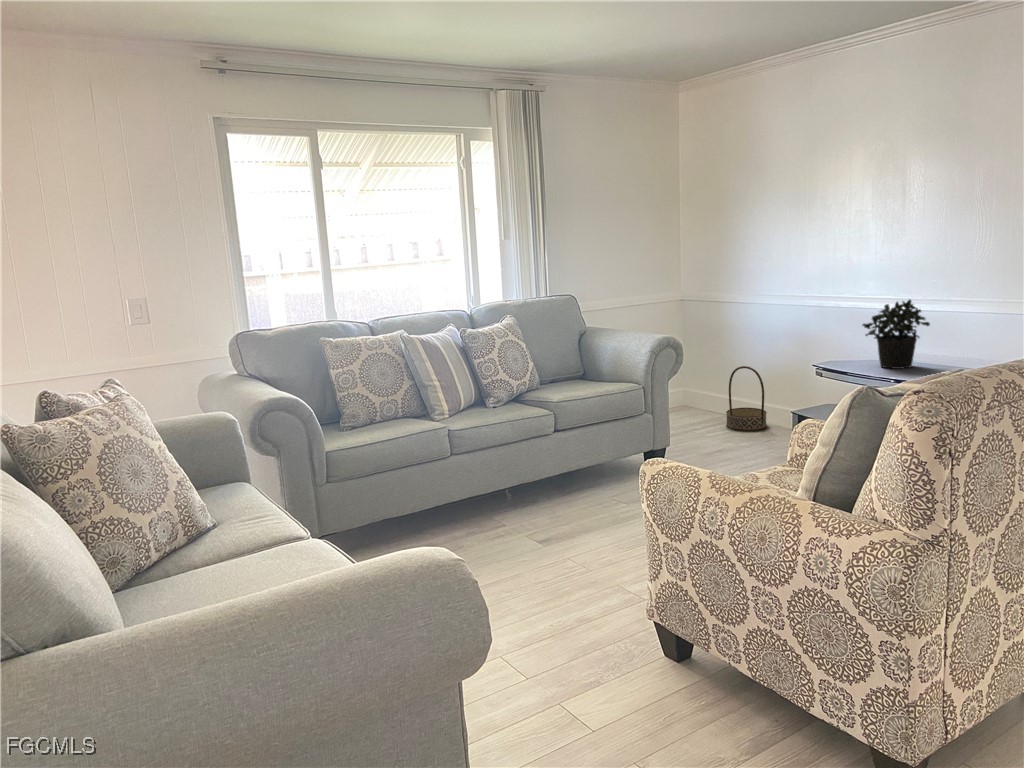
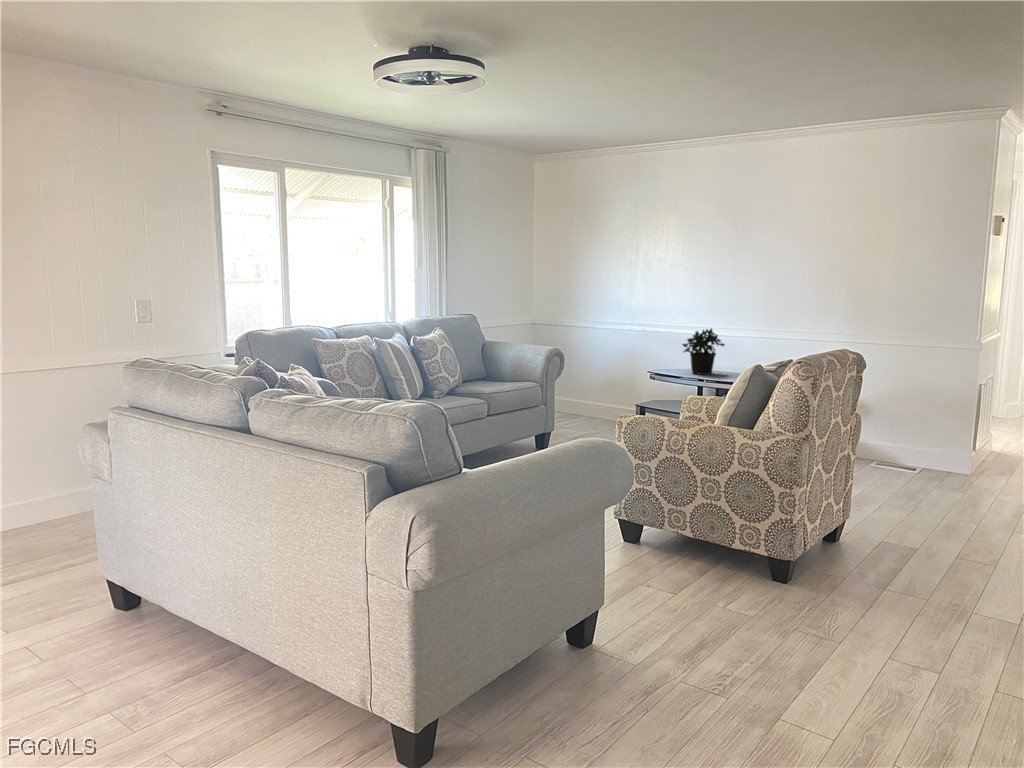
basket: present [726,366,767,430] -> none [575,376,604,423]

